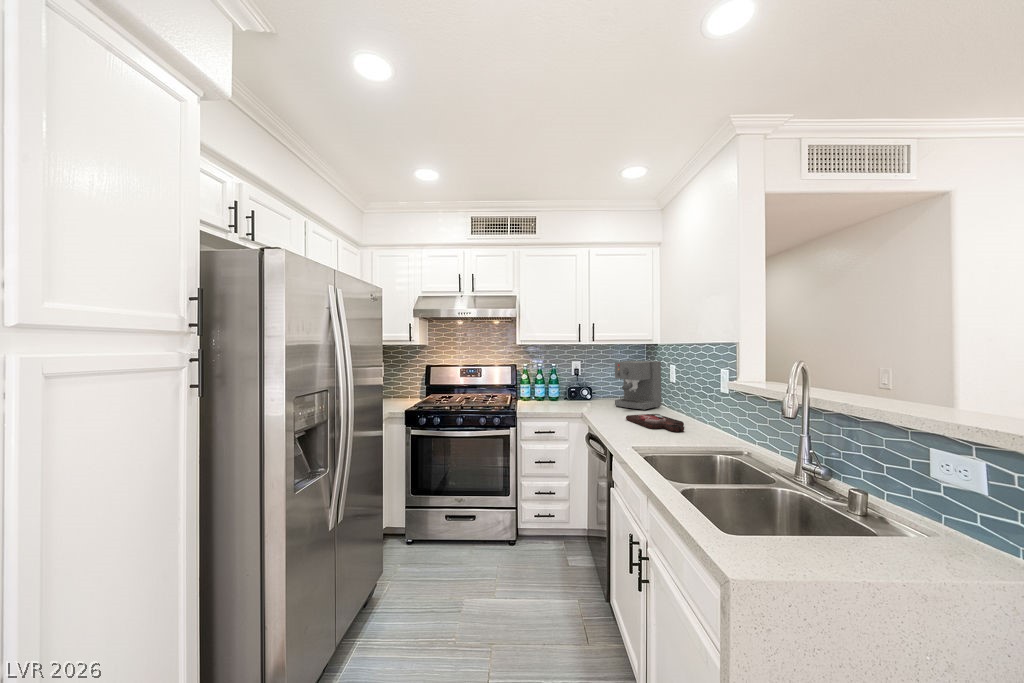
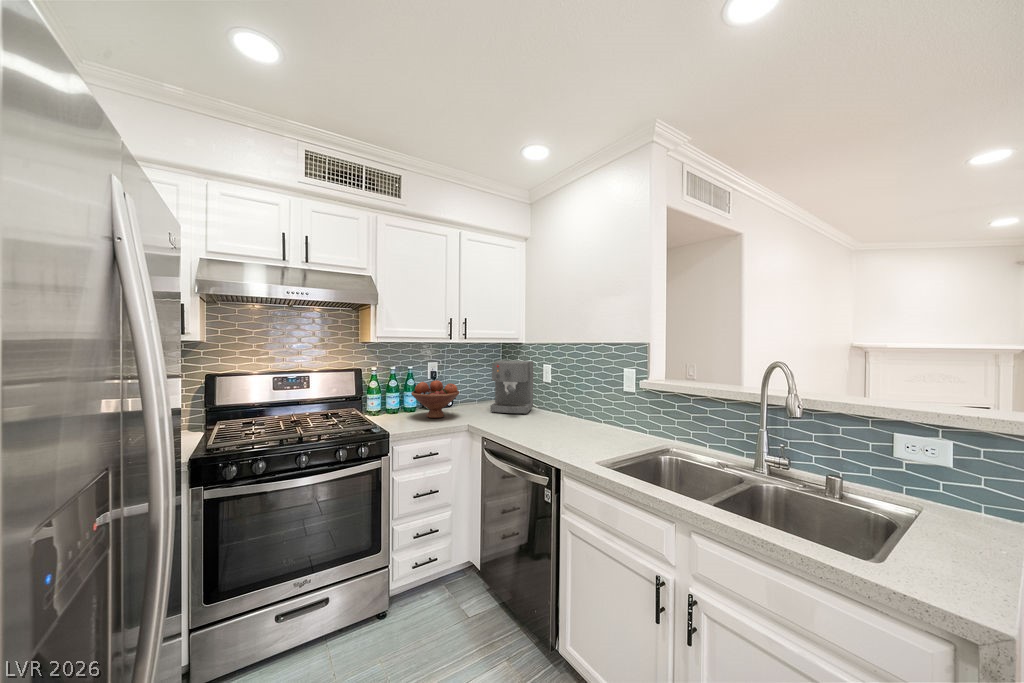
fruit bowl: none [545,376,584,406] -> present [411,380,459,418]
cutting board: present [626,414,684,432] -> none [530,418,603,437]

